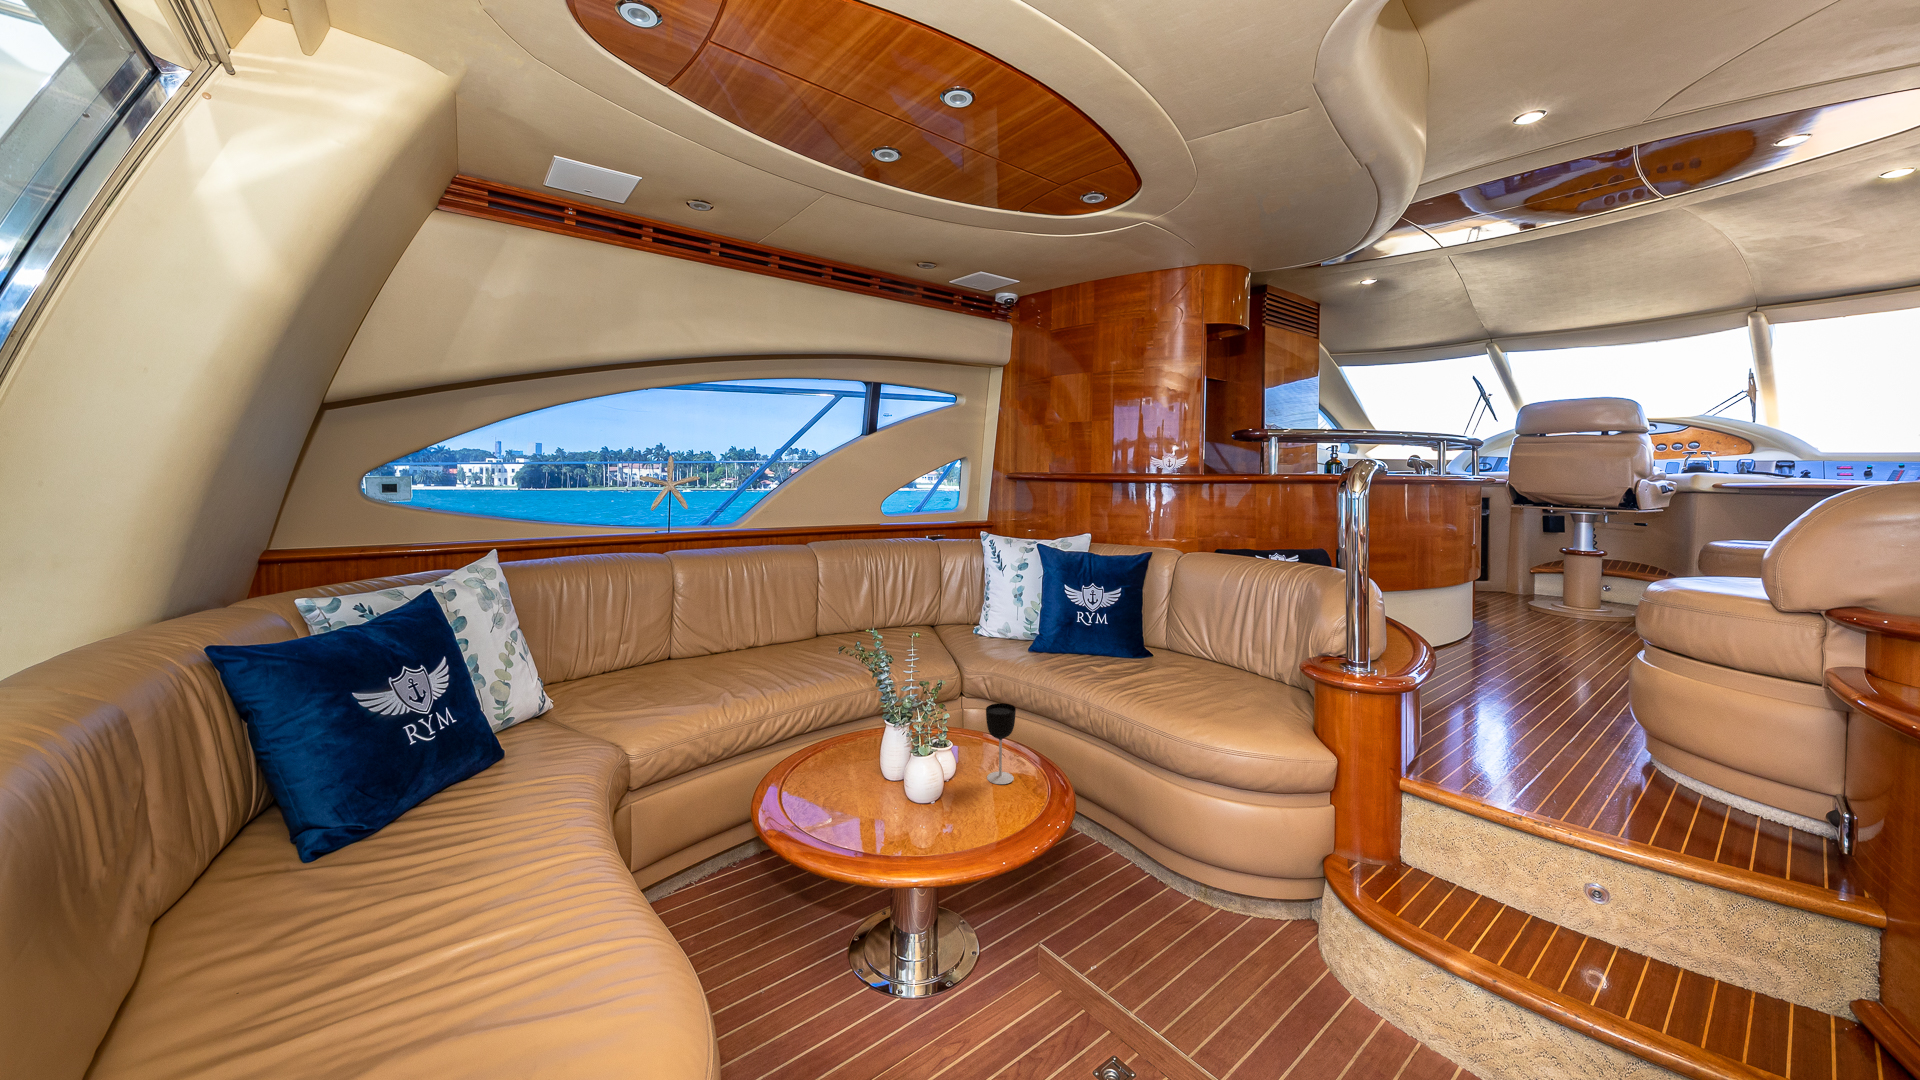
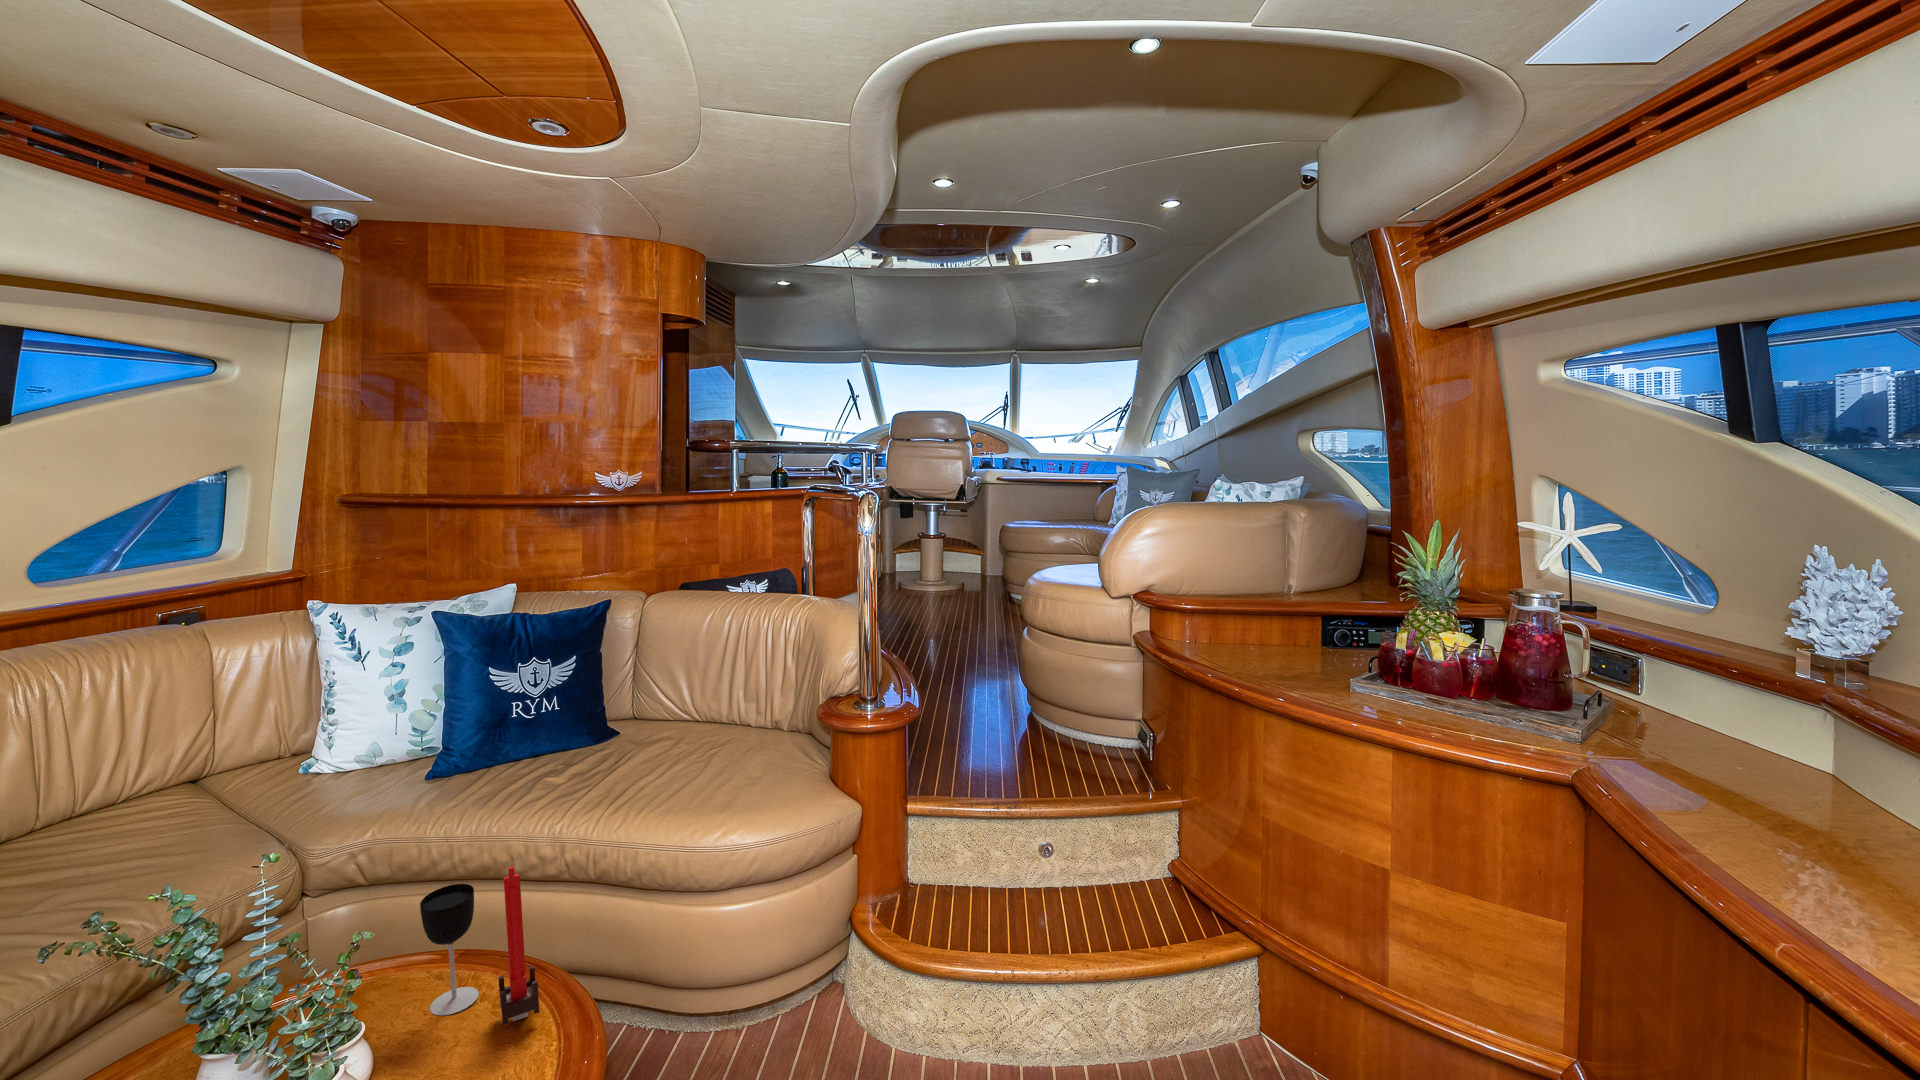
candle: none [1018,698,1042,804] -> present [498,866,539,1025]

